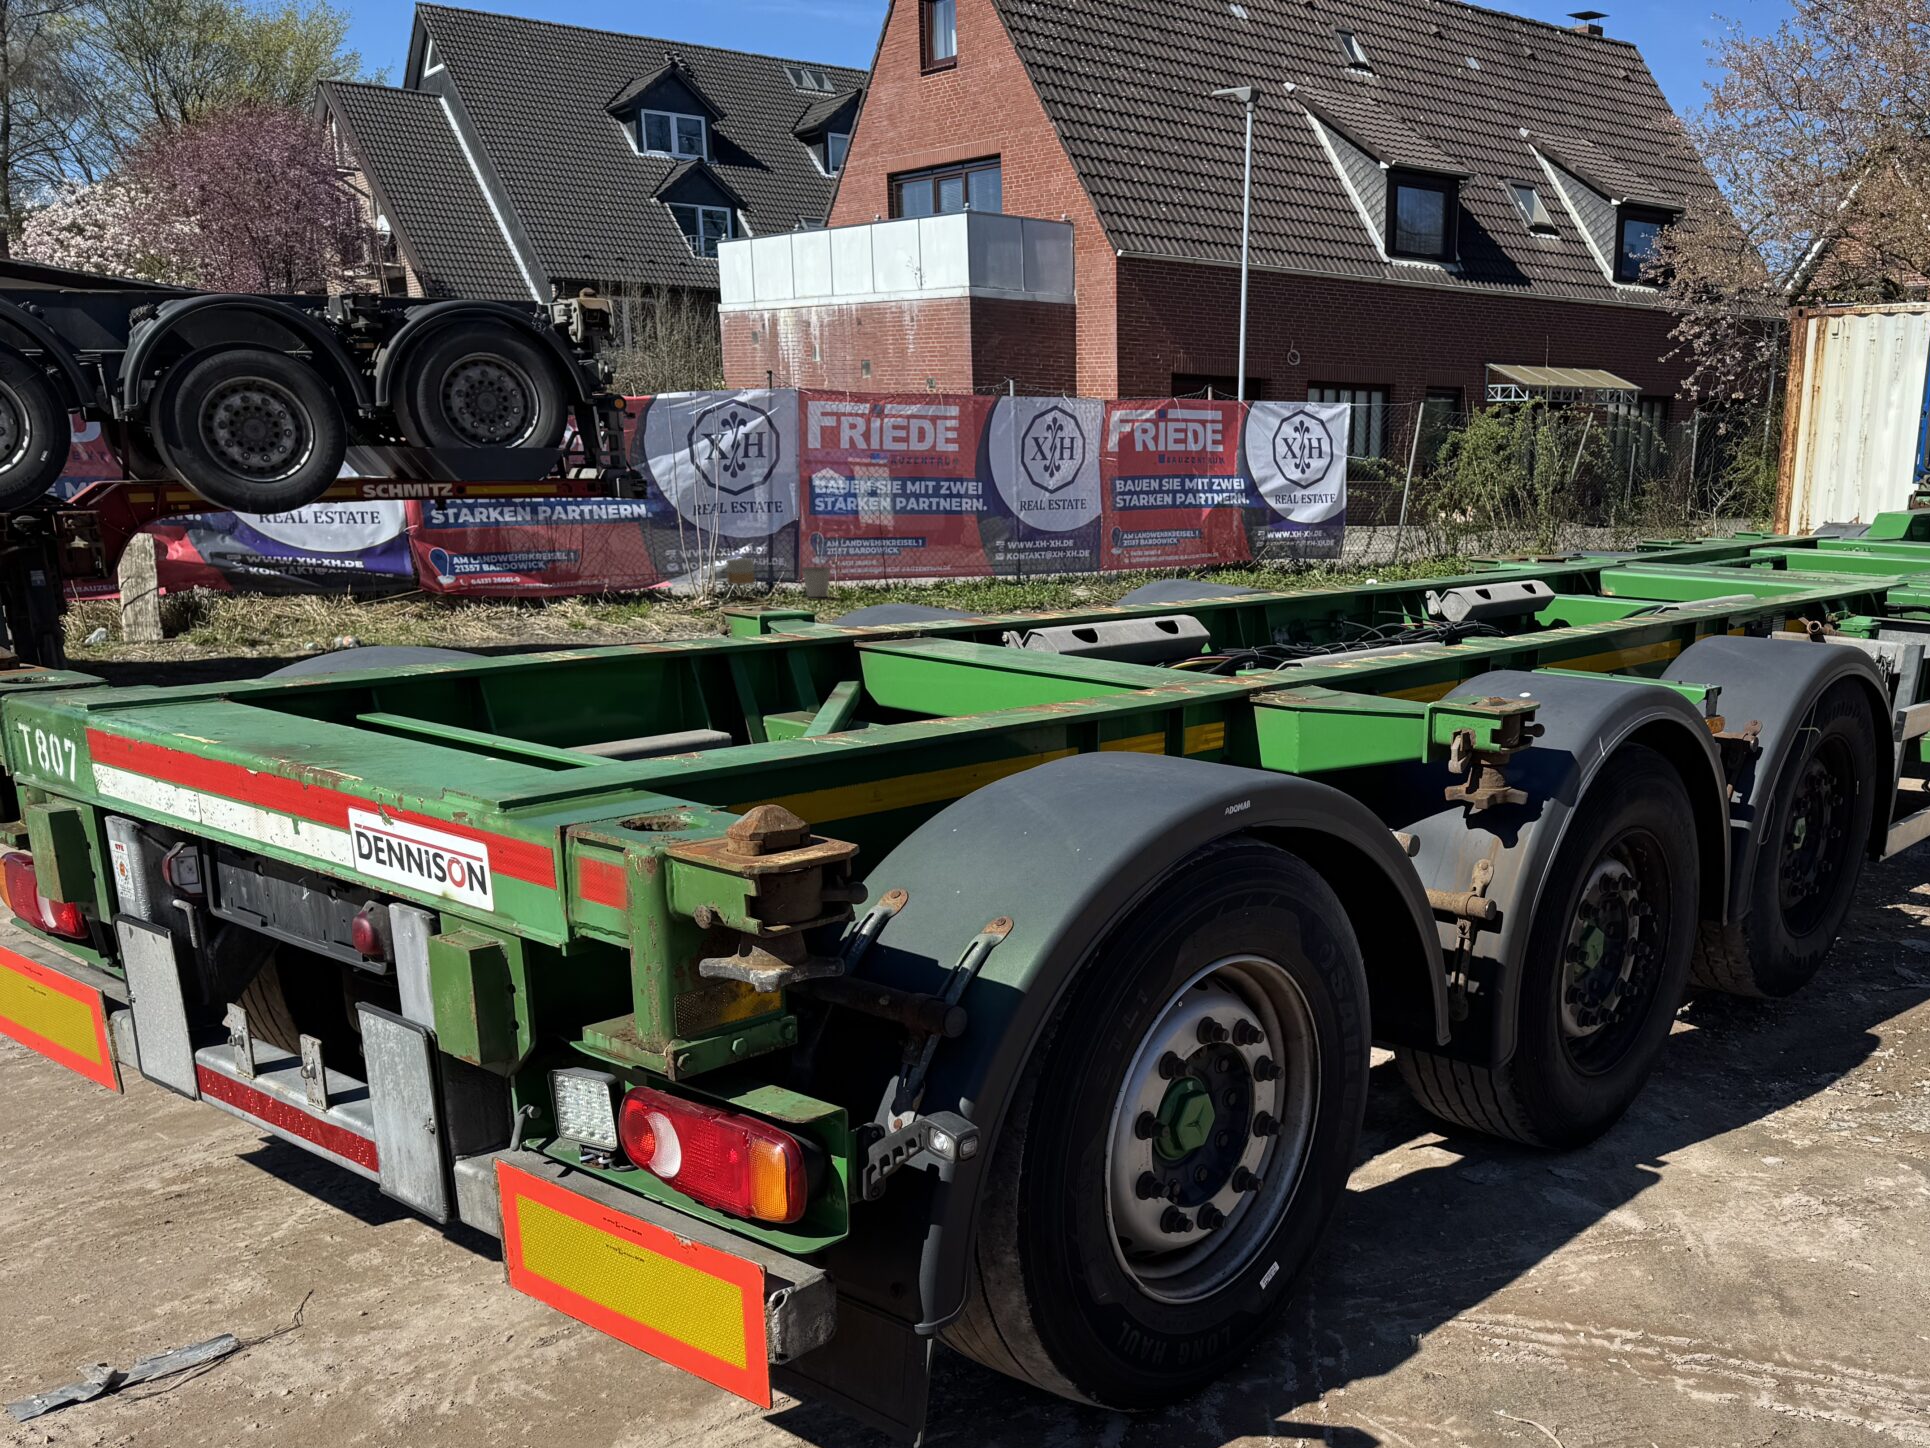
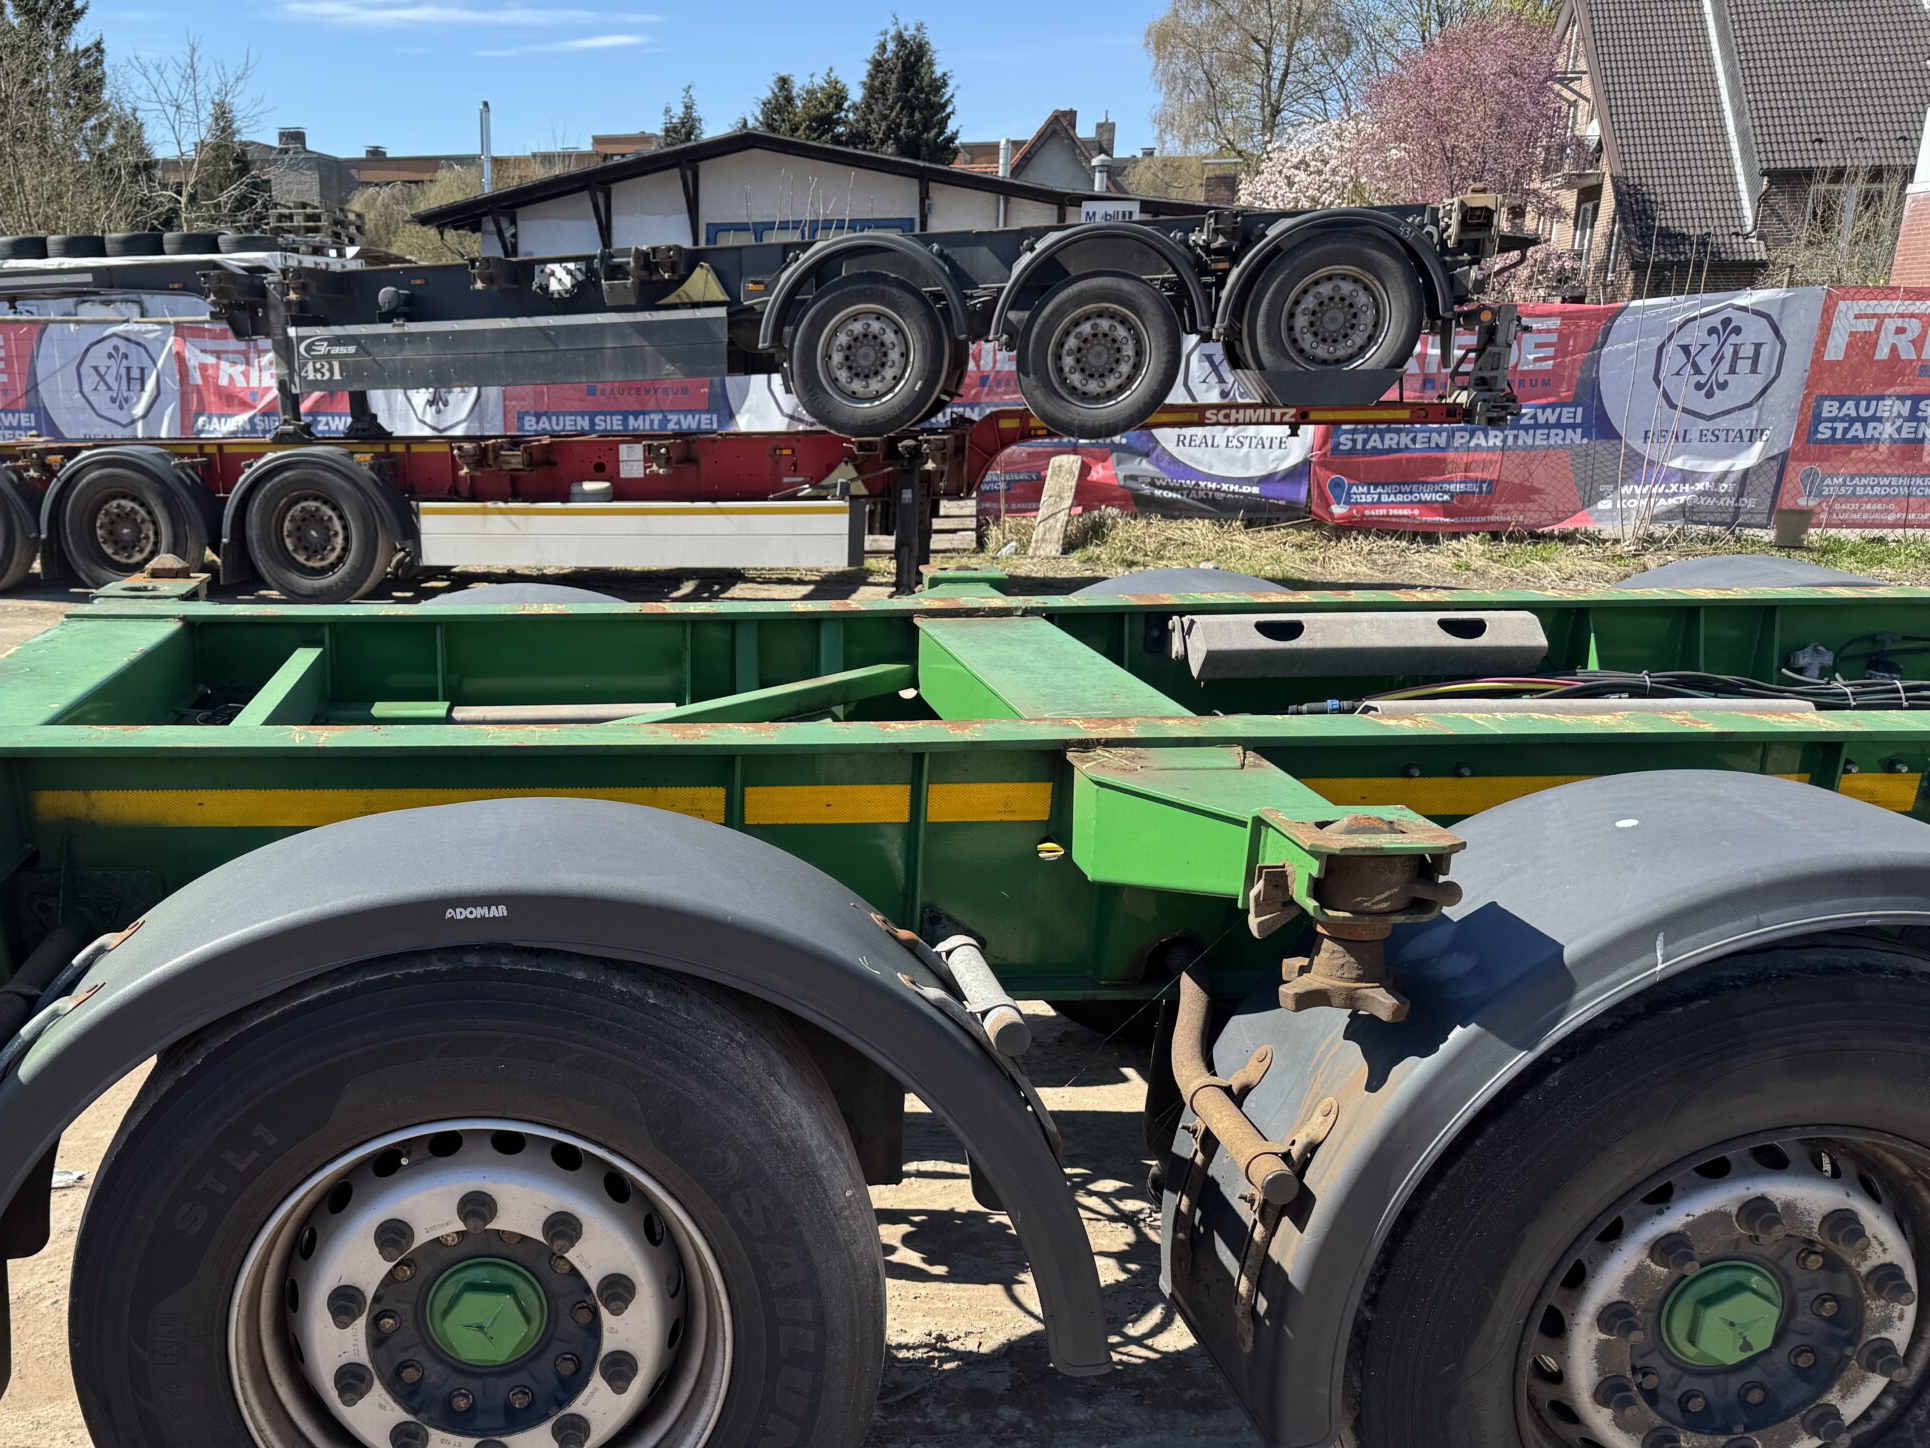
planter: present [726,558,756,586] -> none [1669,495,1711,543]

